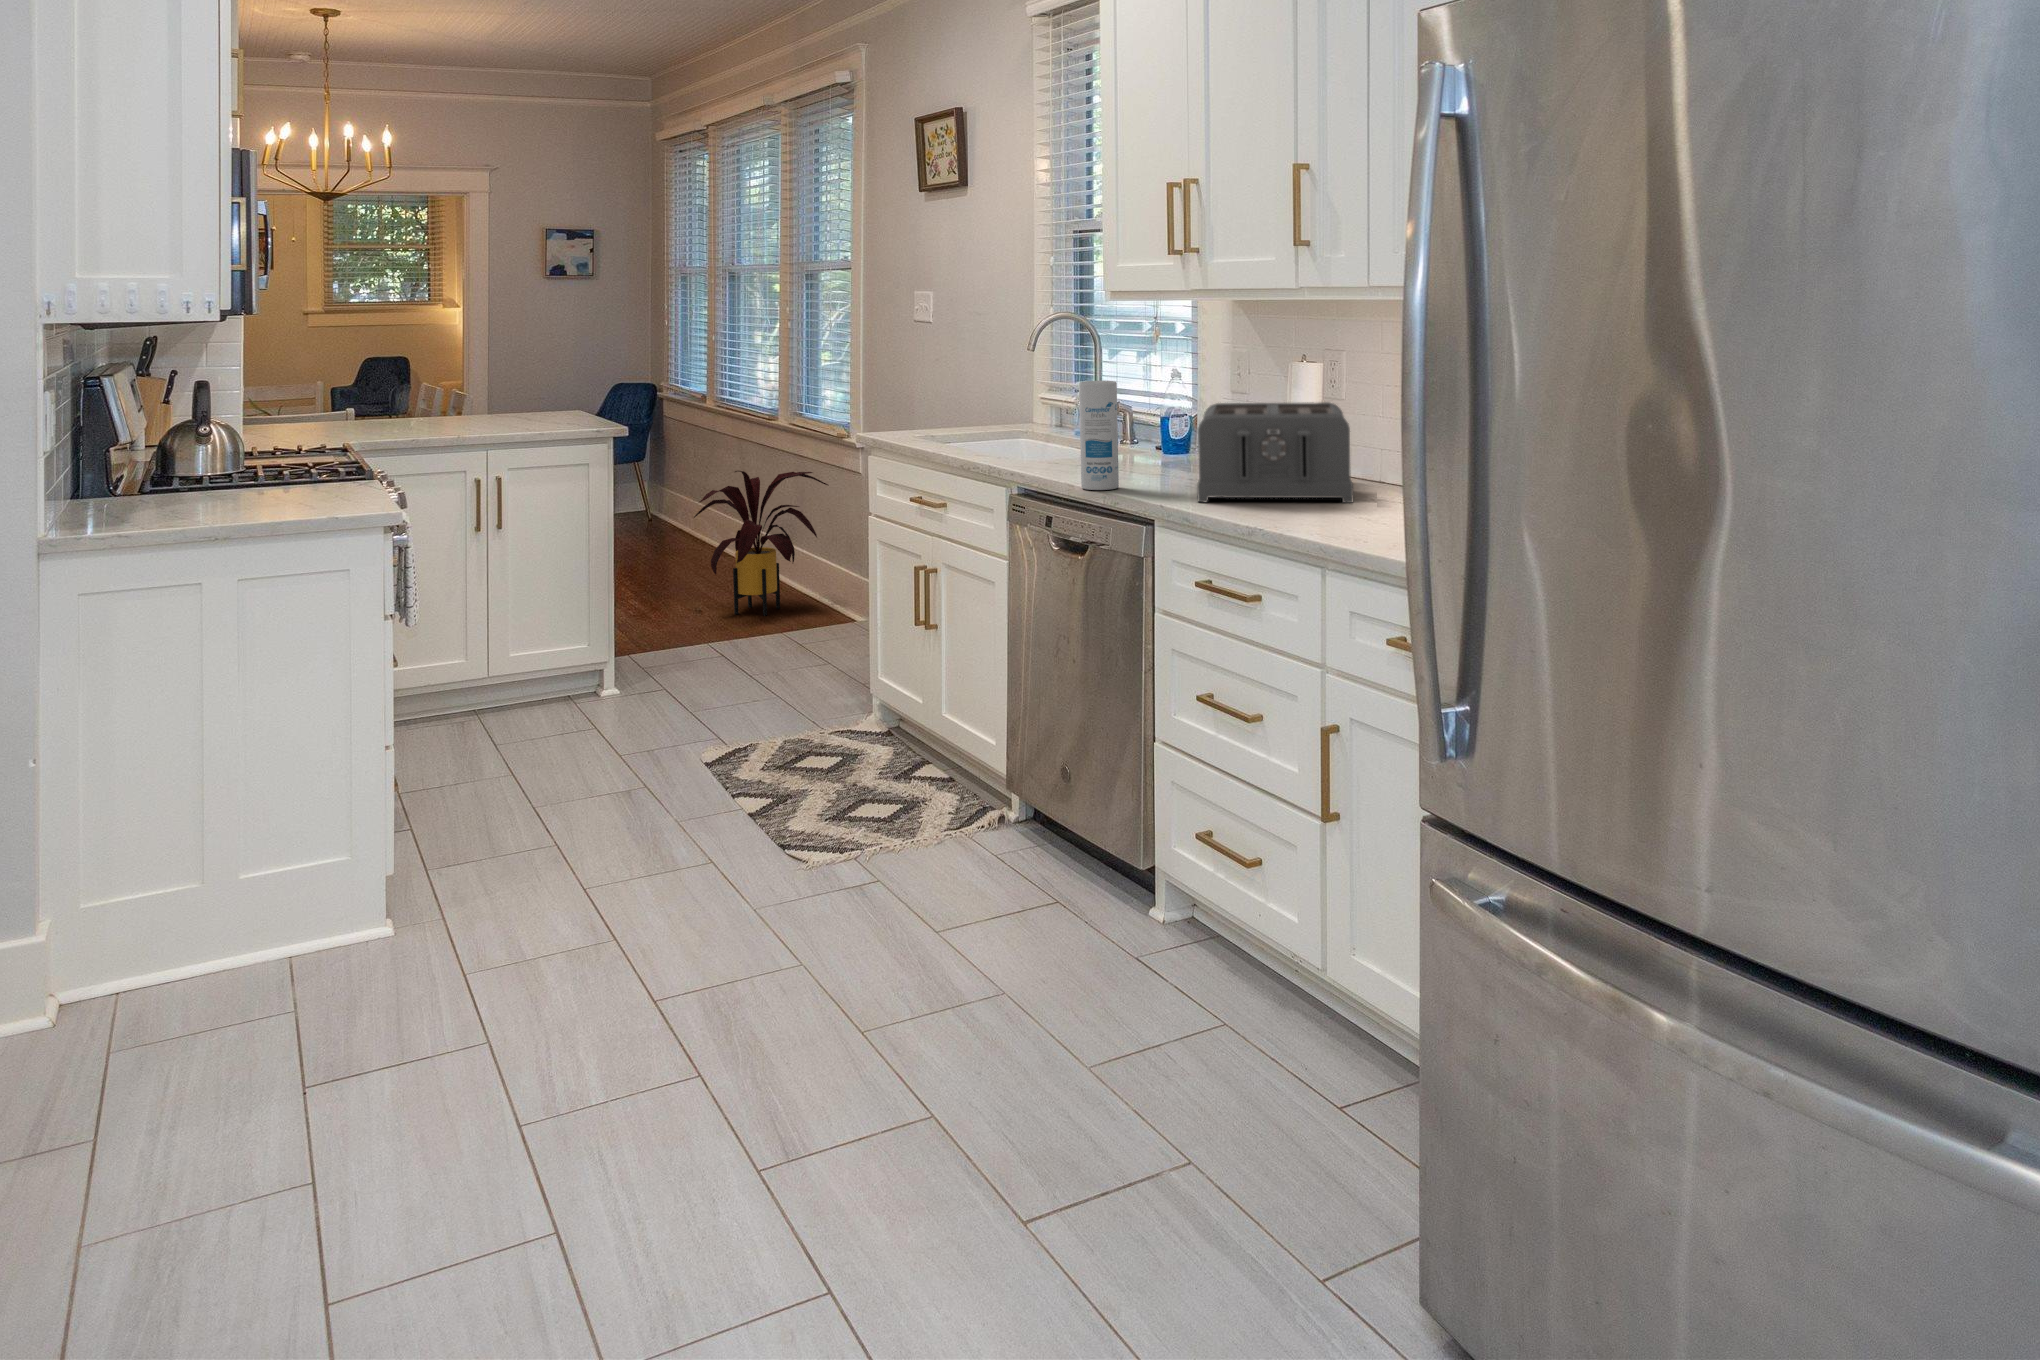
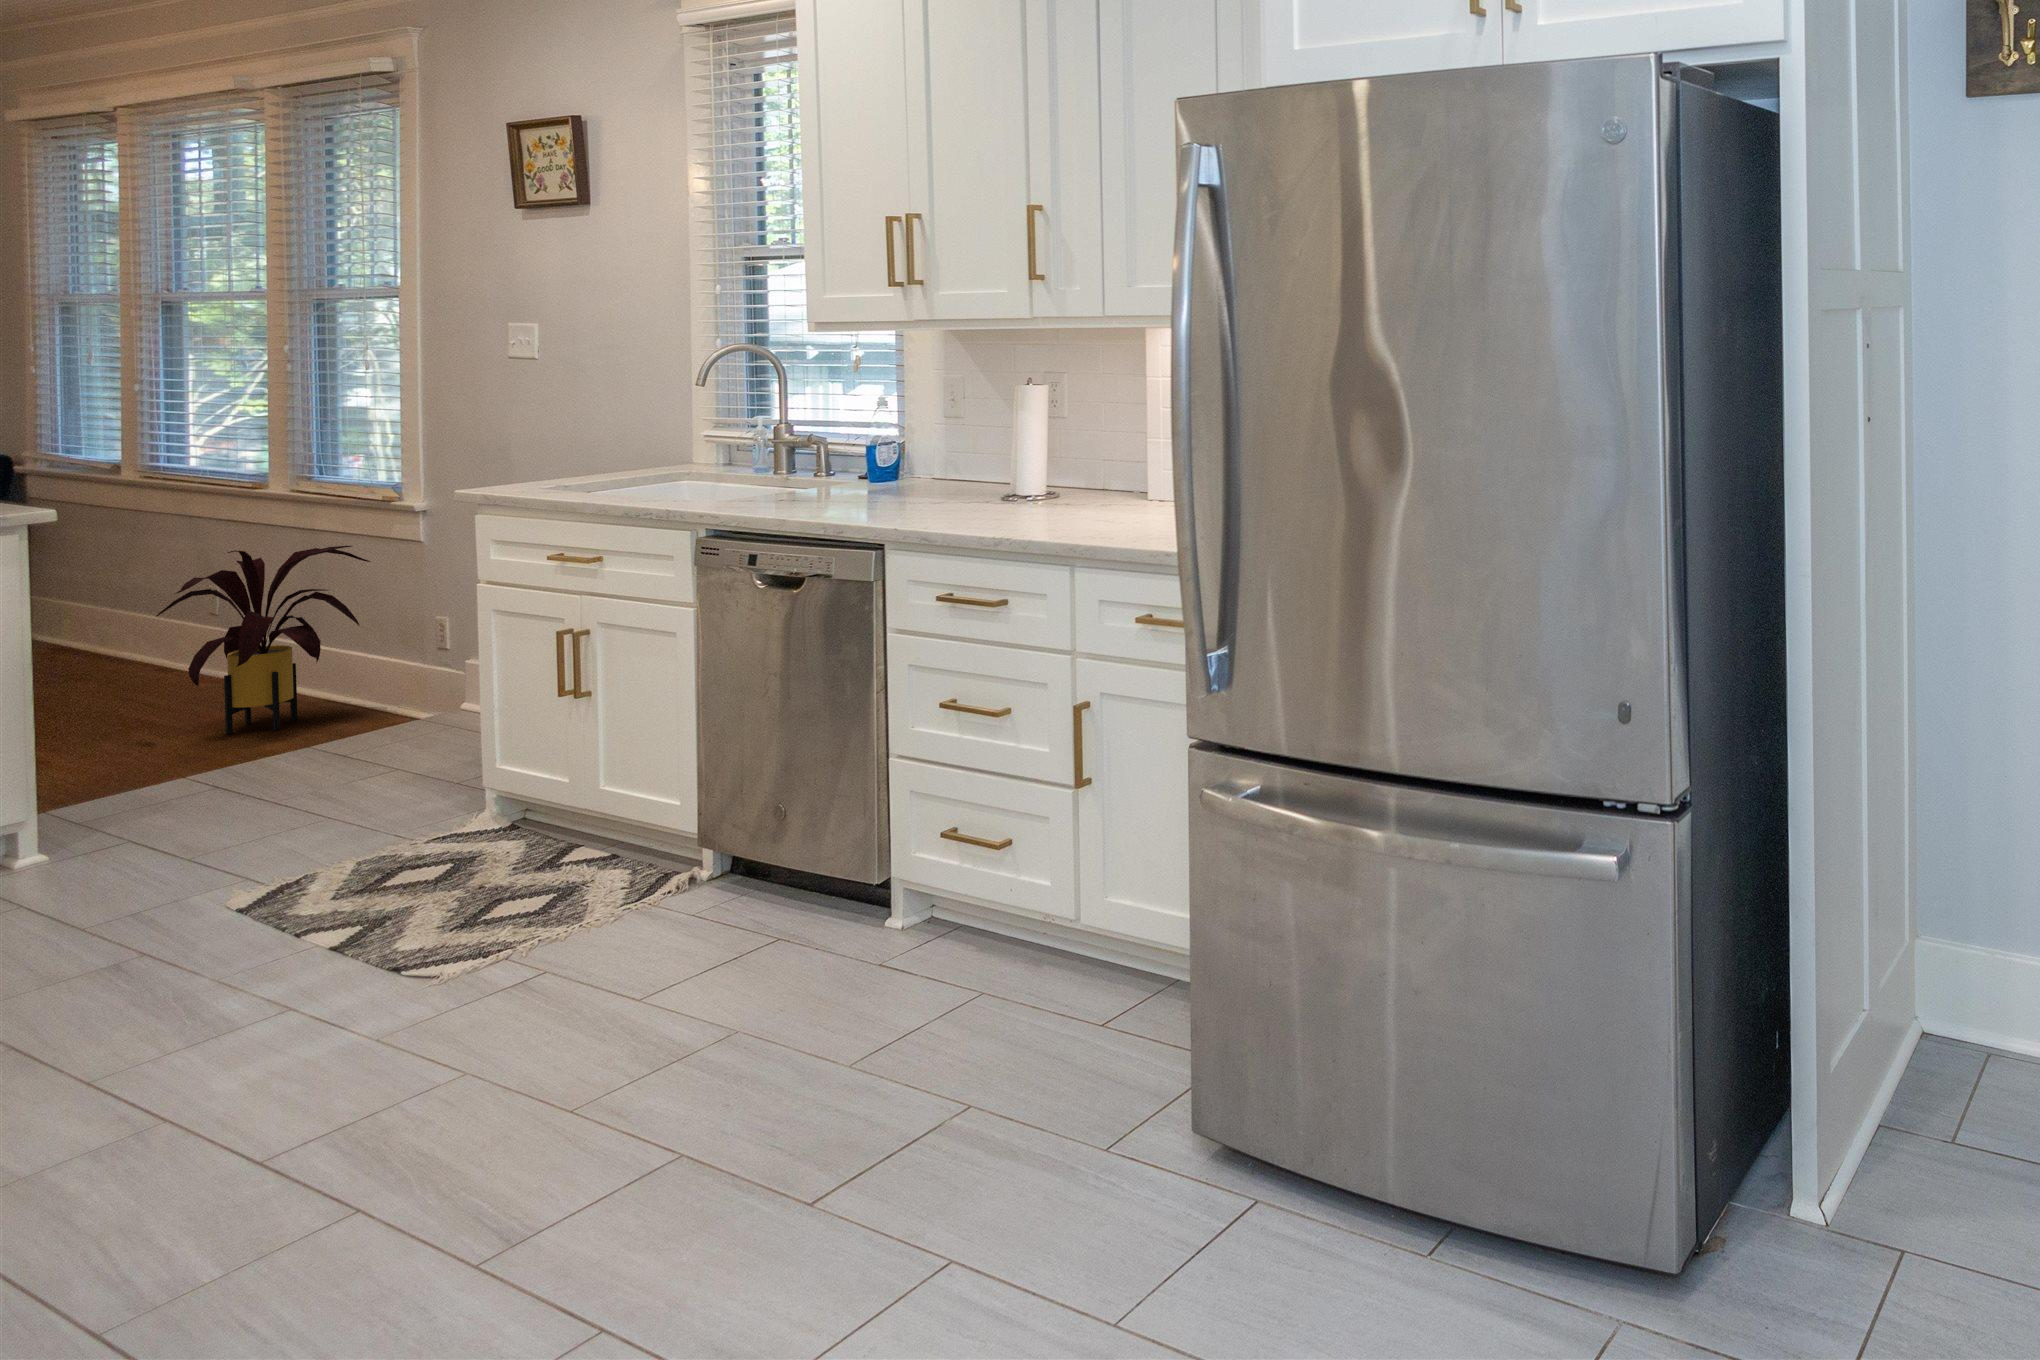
canister: present [1079,381,1119,490] -> none [794,410,838,520]
toaster: present [1197,402,1353,503] -> none [924,425,1079,522]

